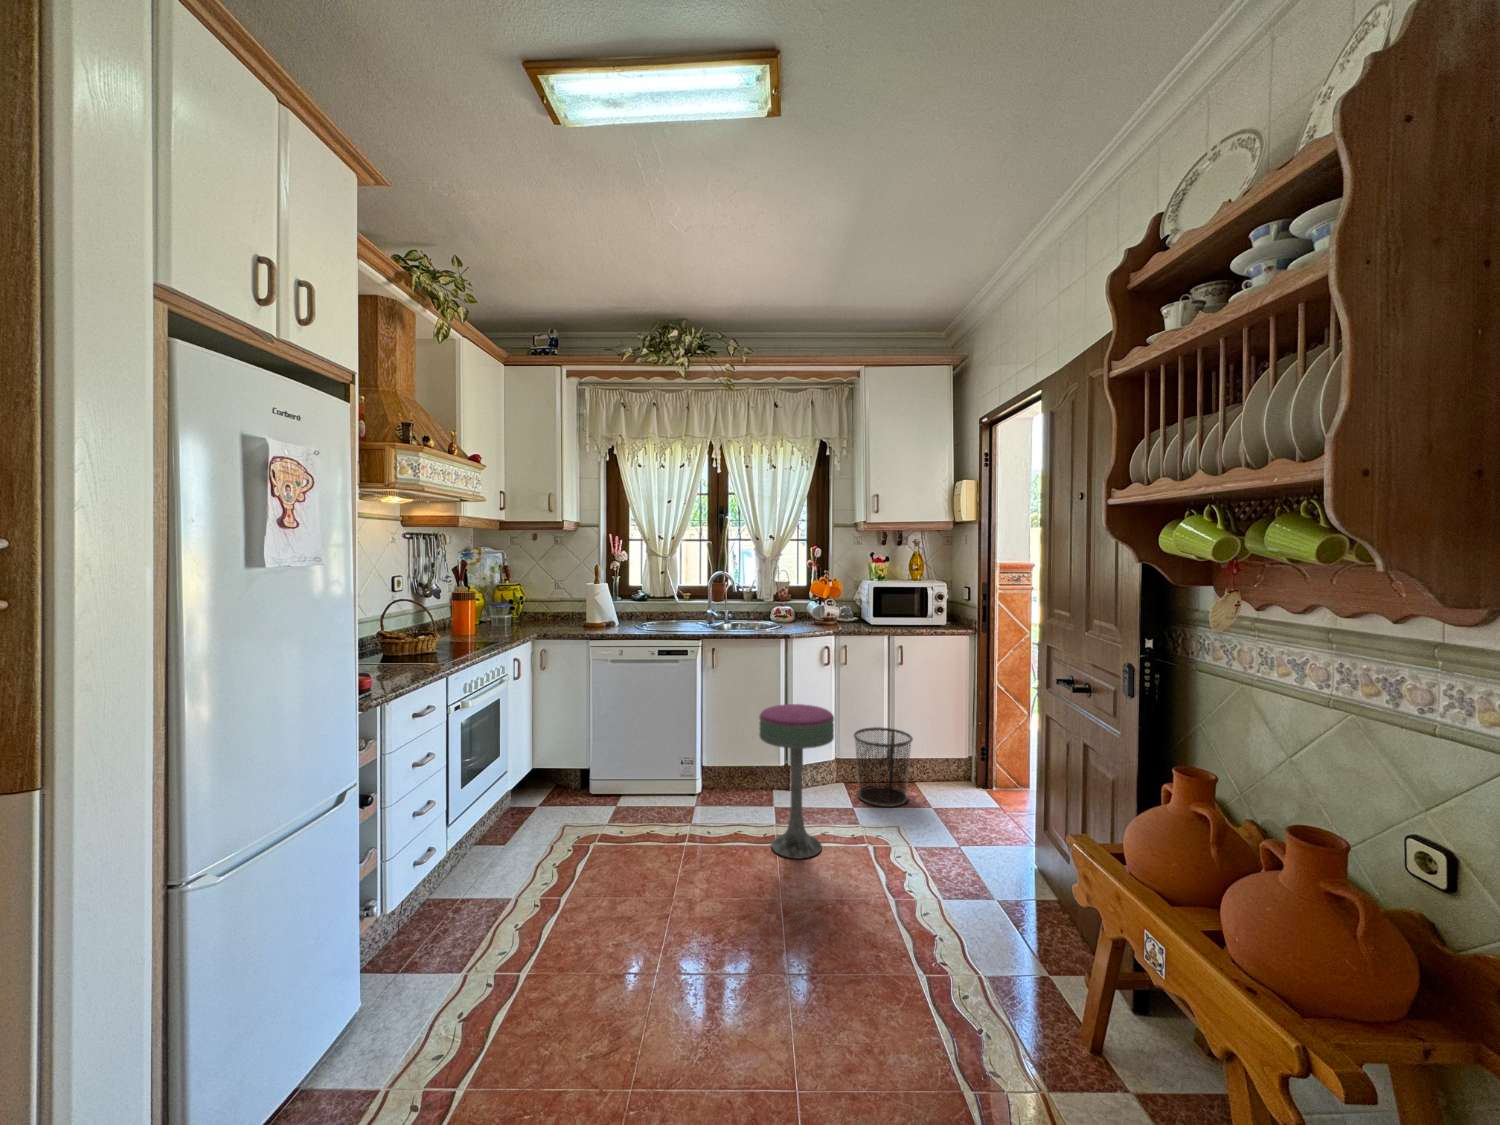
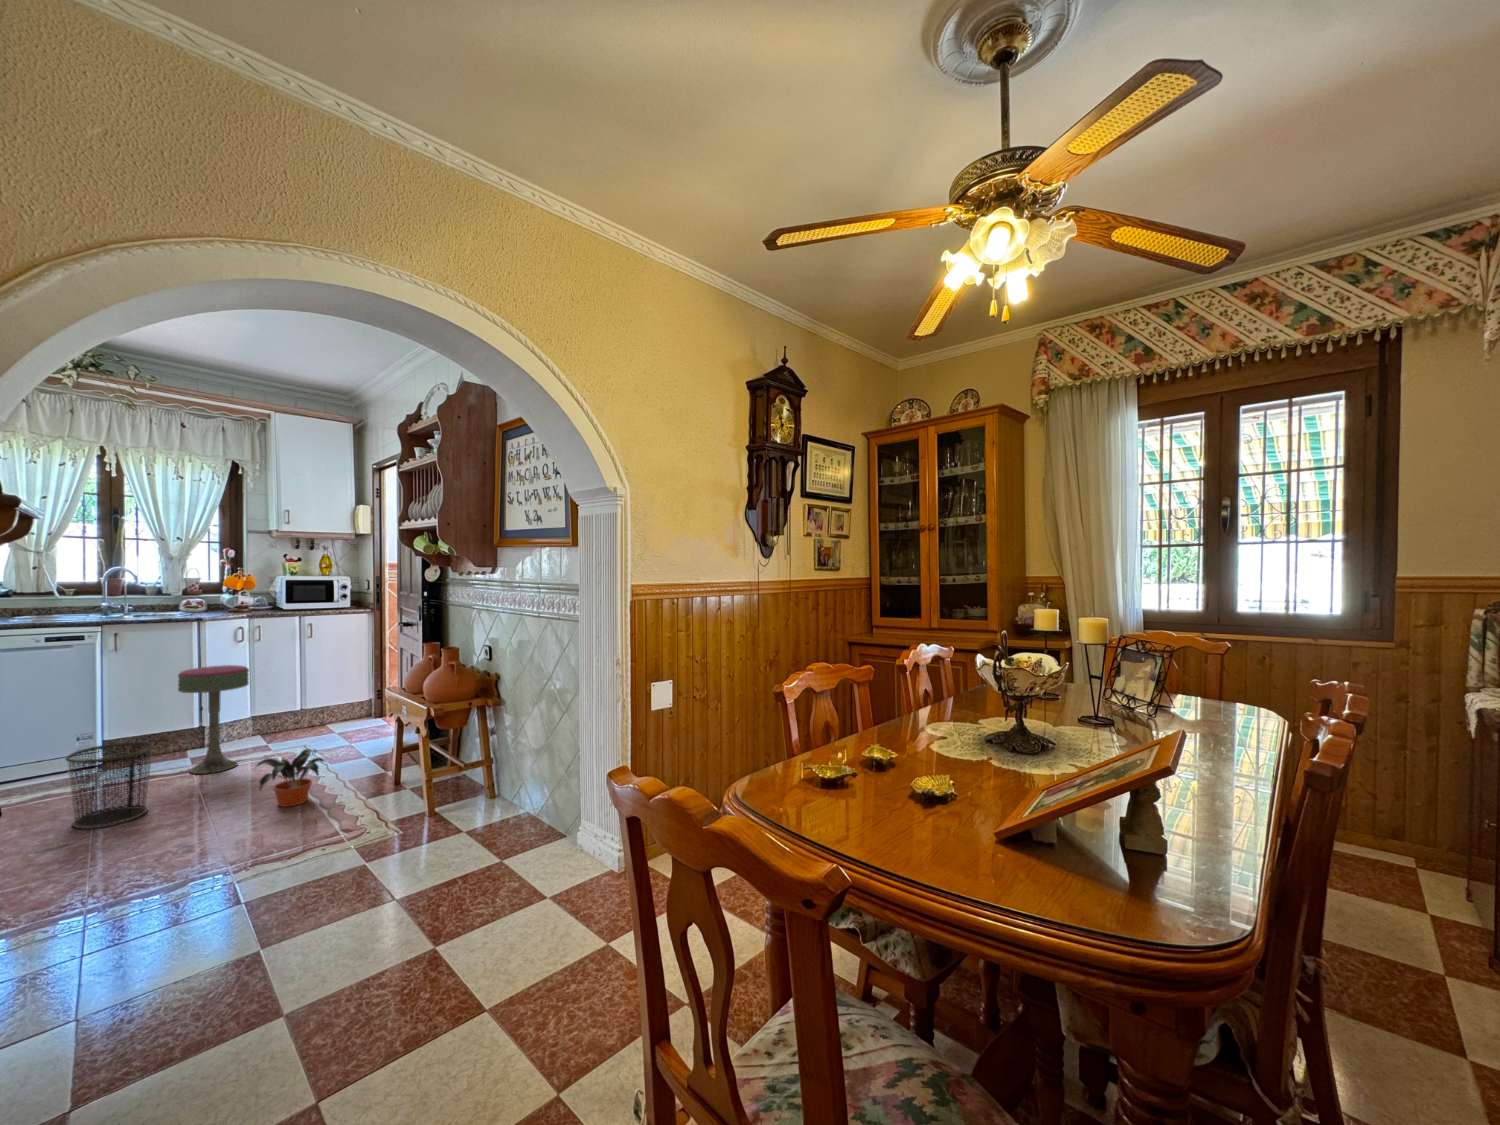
waste bin: present [854,727,913,807] -> present [65,742,154,829]
potted plant: none [837,905,952,1025] -> present [257,749,325,807]

